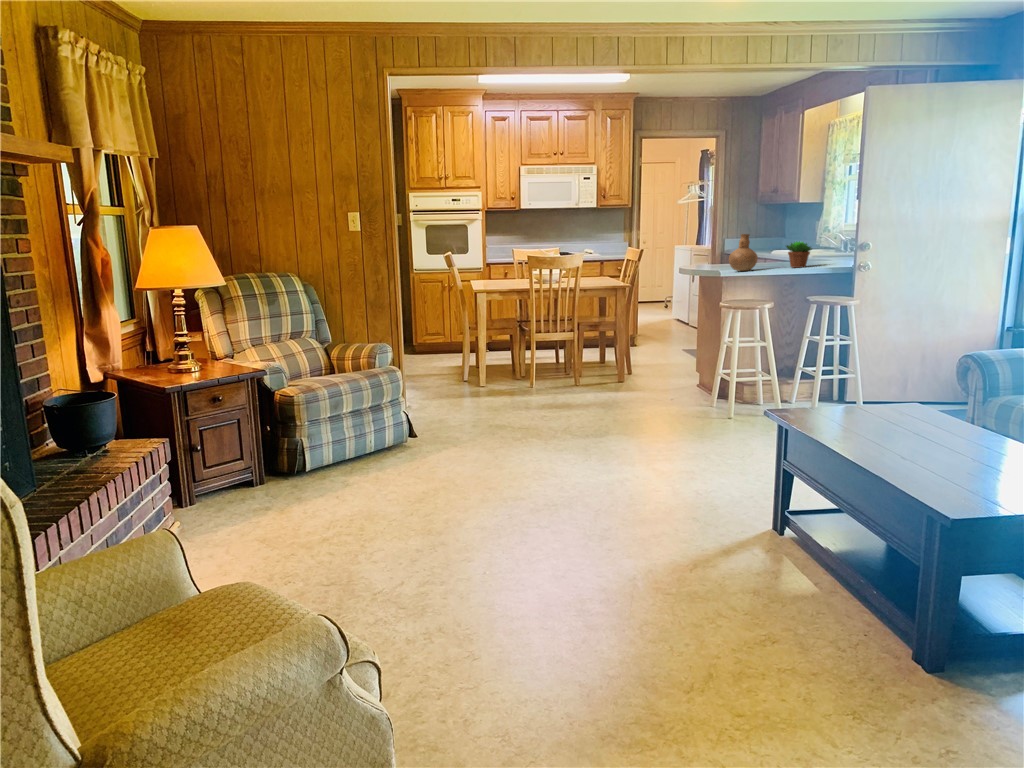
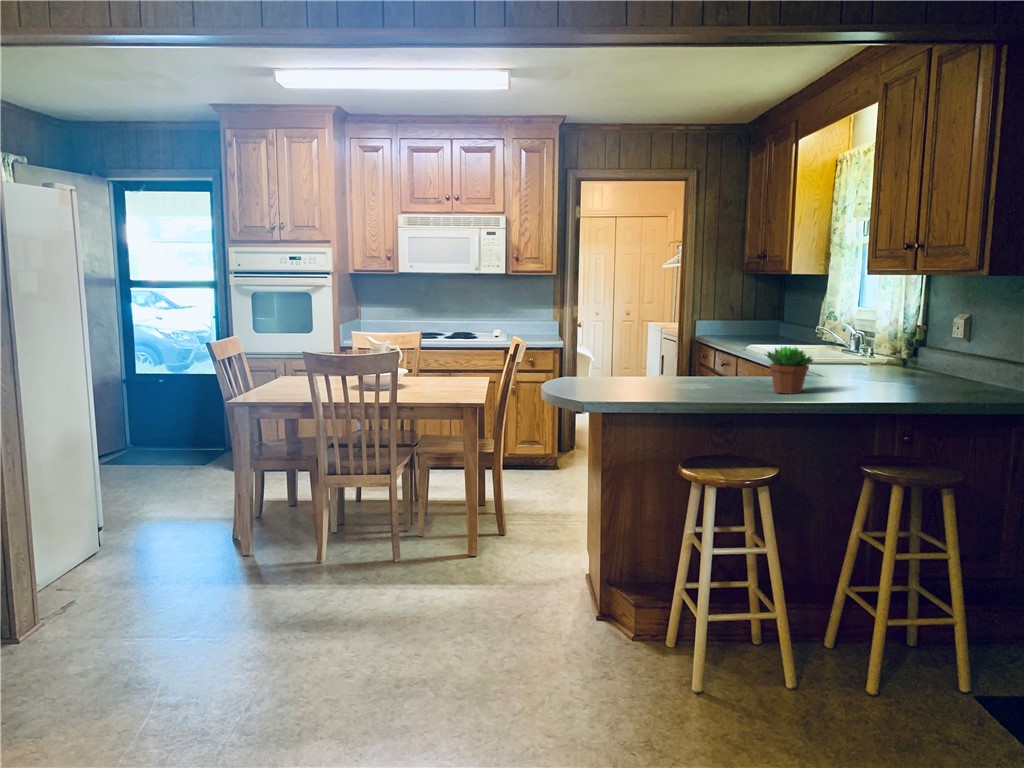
vase: present [729,234,758,271] -> none [668,329,718,393]

